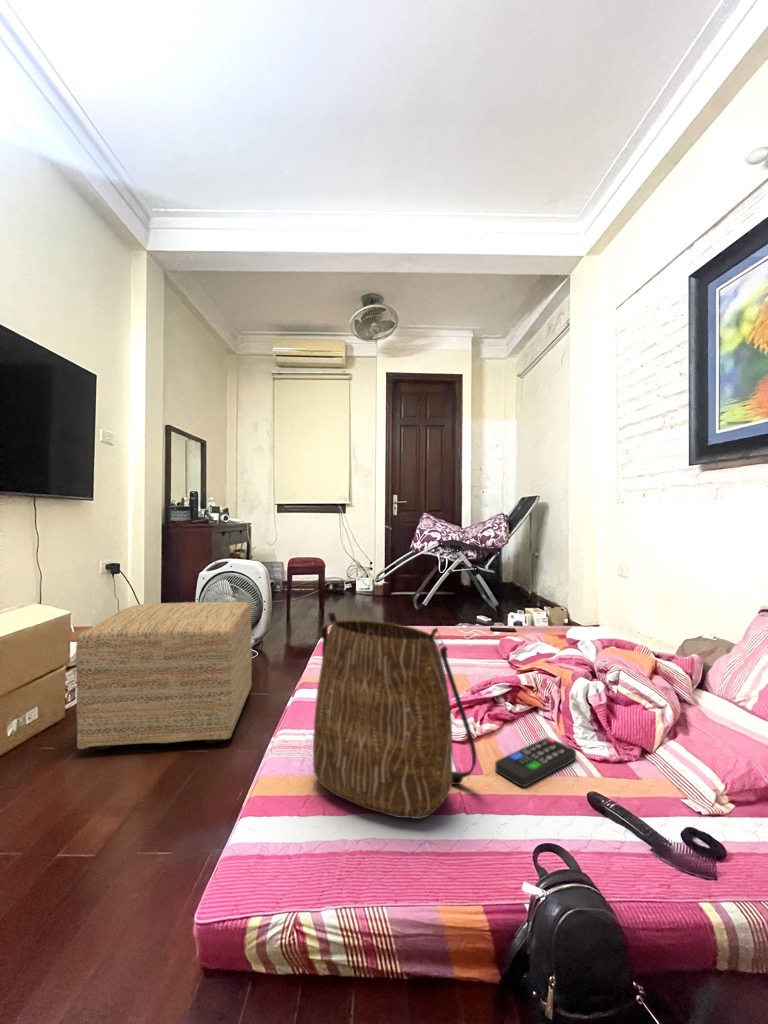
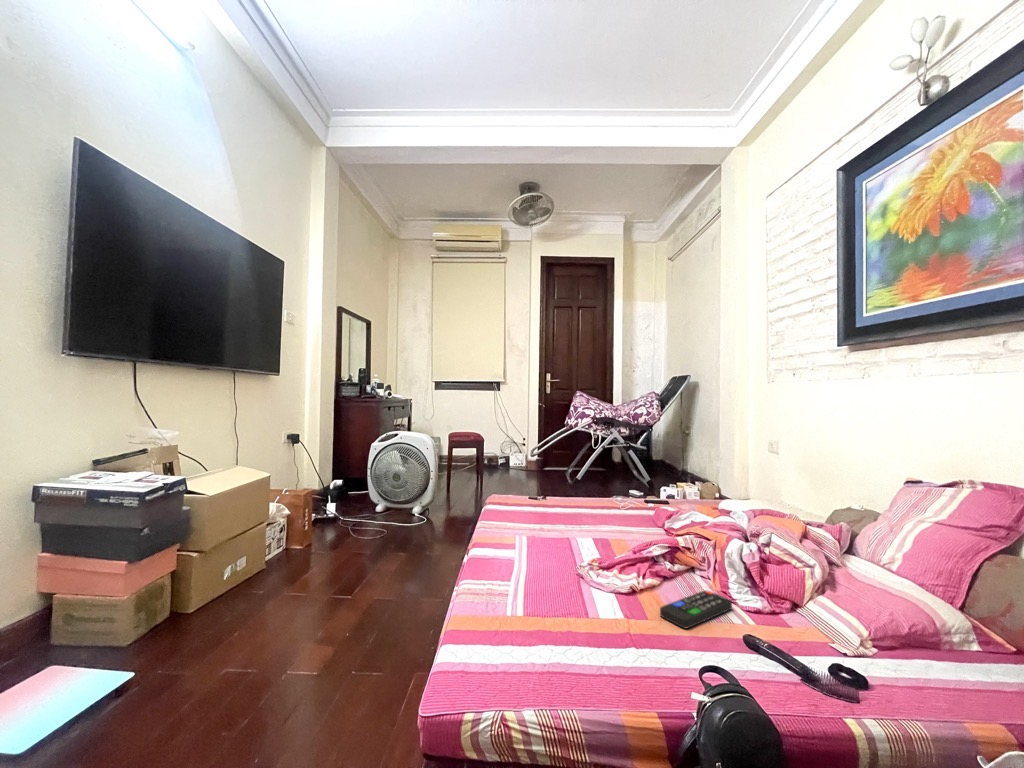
ottoman: present [76,602,252,750] -> none [279,469,425,597]
tote bag: present [313,612,476,819] -> none [501,472,645,648]

